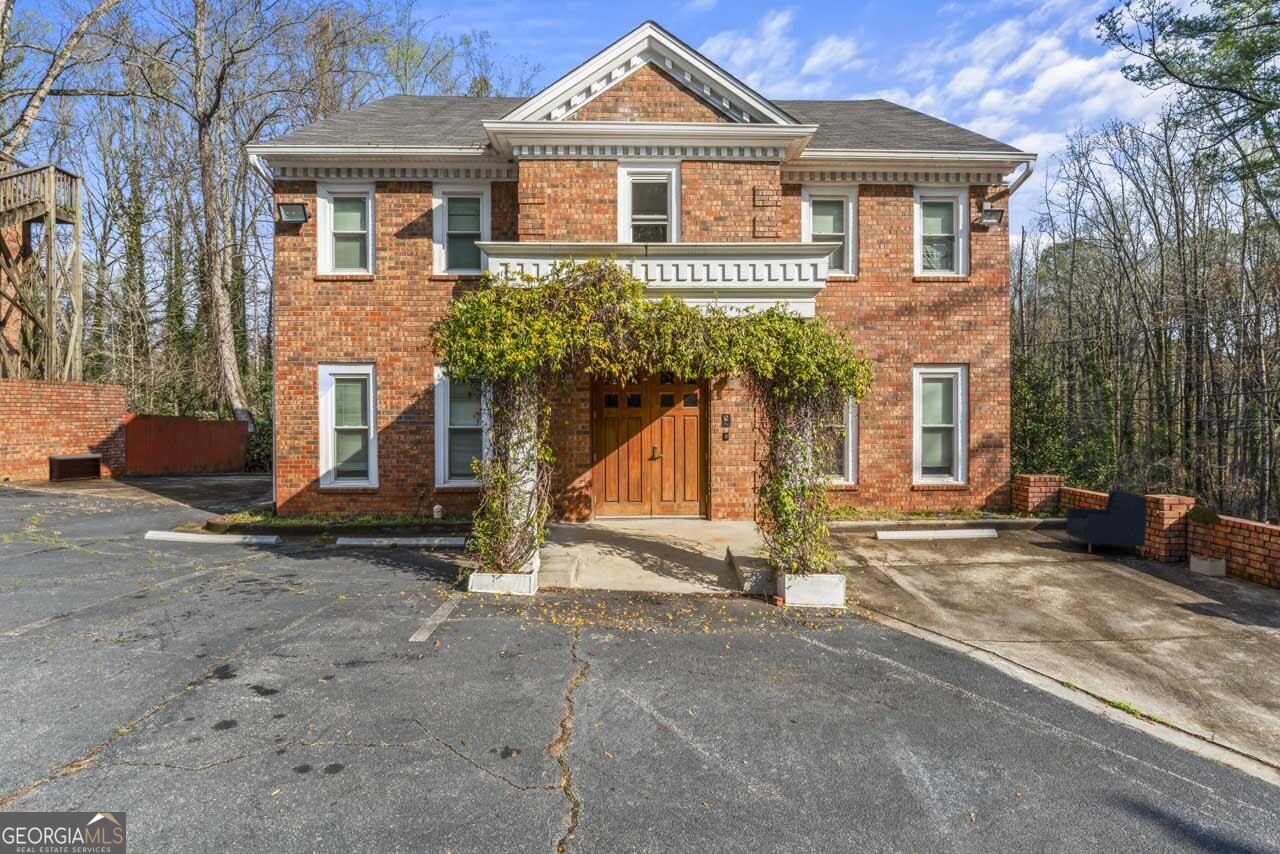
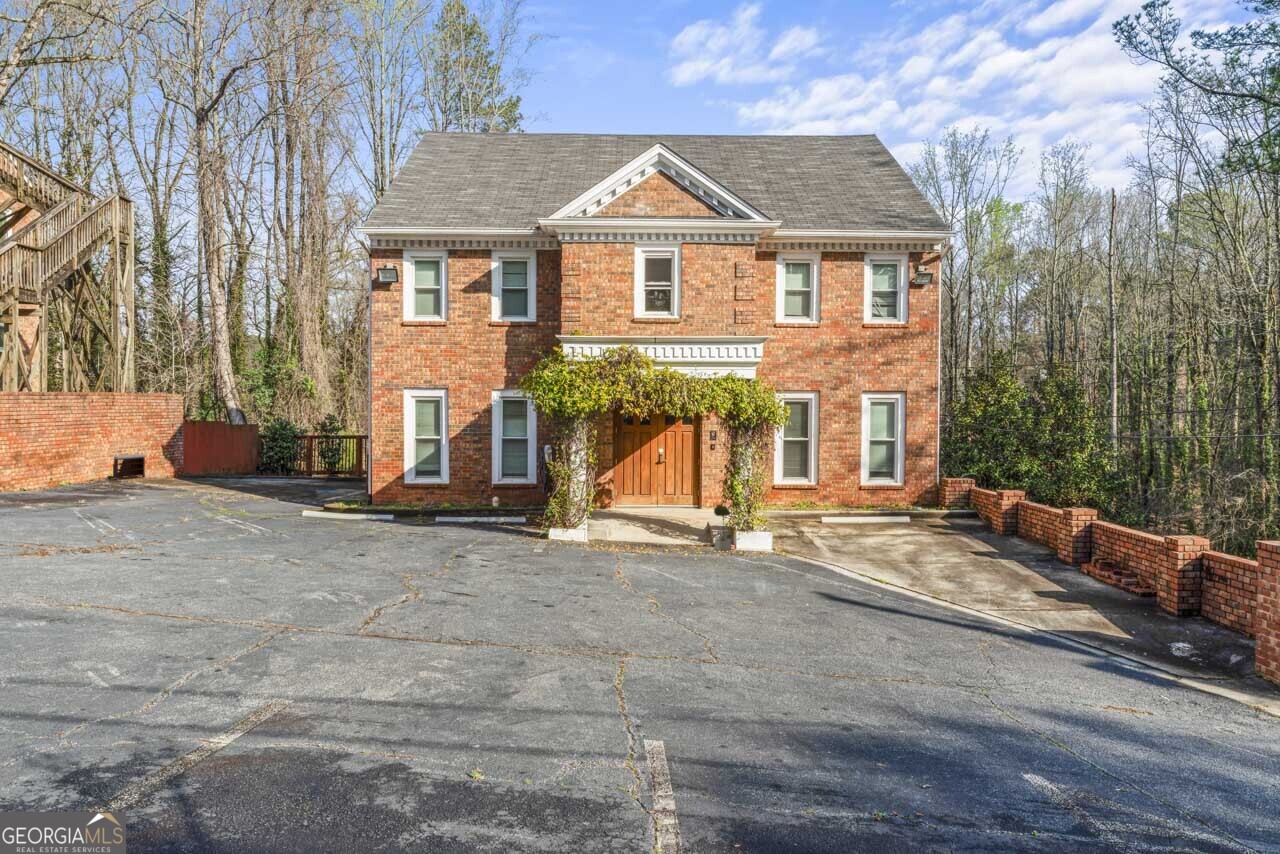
armchair: present [1066,490,1147,556] -> none [950,488,989,532]
potted tree: present [1188,505,1225,576] -> present [714,505,731,550]

